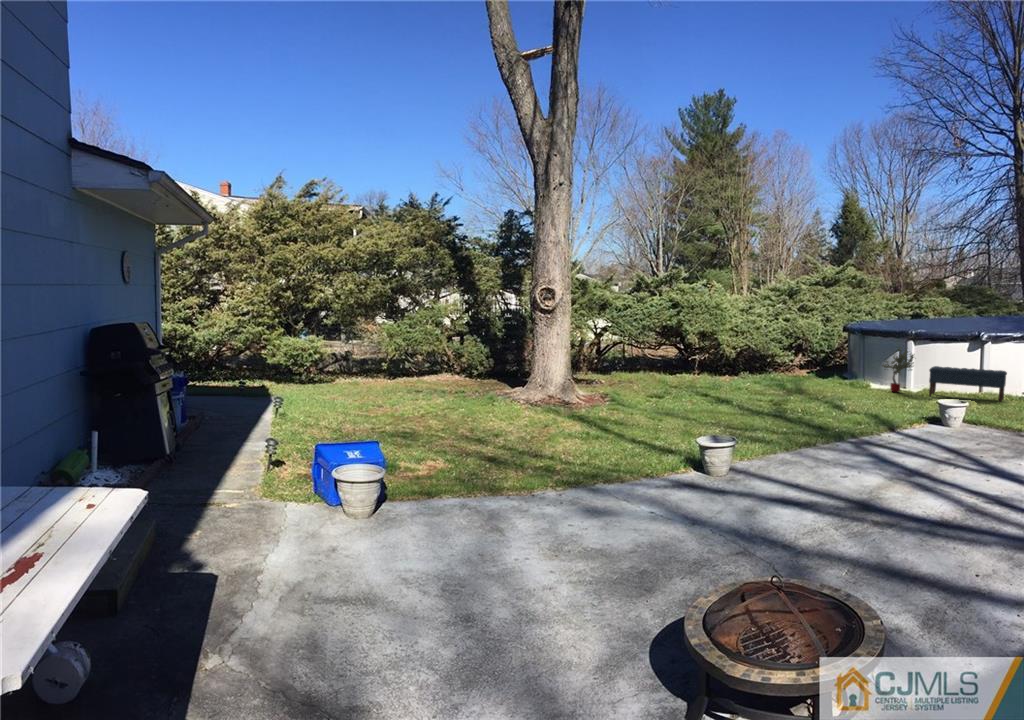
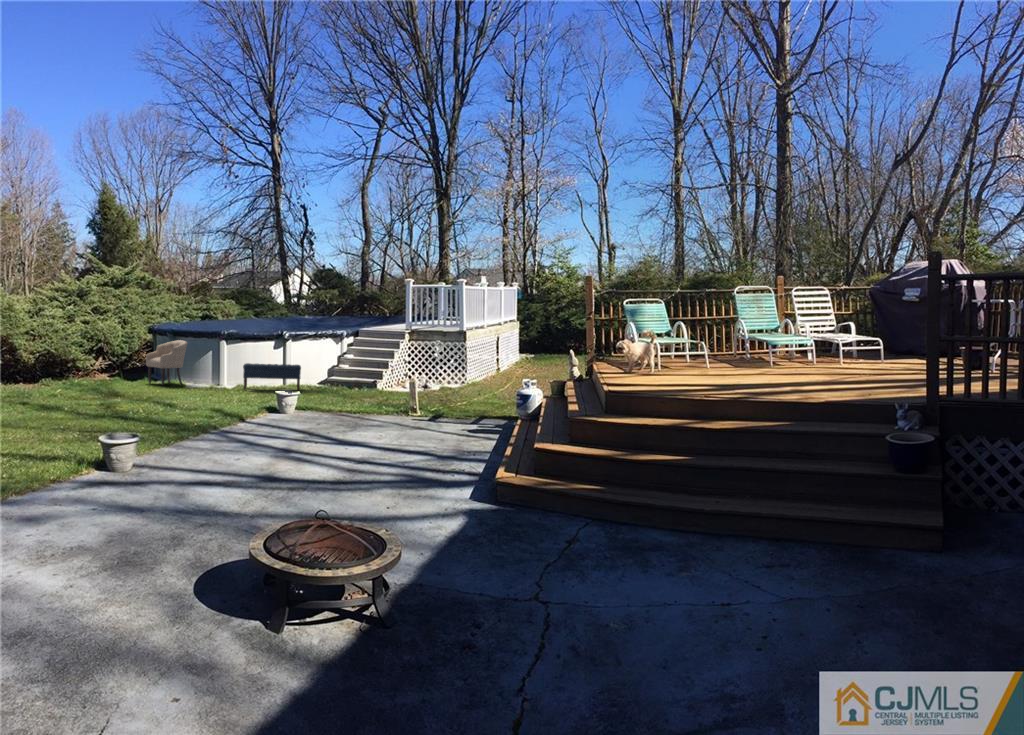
chair: none [832,339,875,385] -> present [146,340,187,385]
potted tree: present [882,347,914,392] -> none [199,347,230,389]

